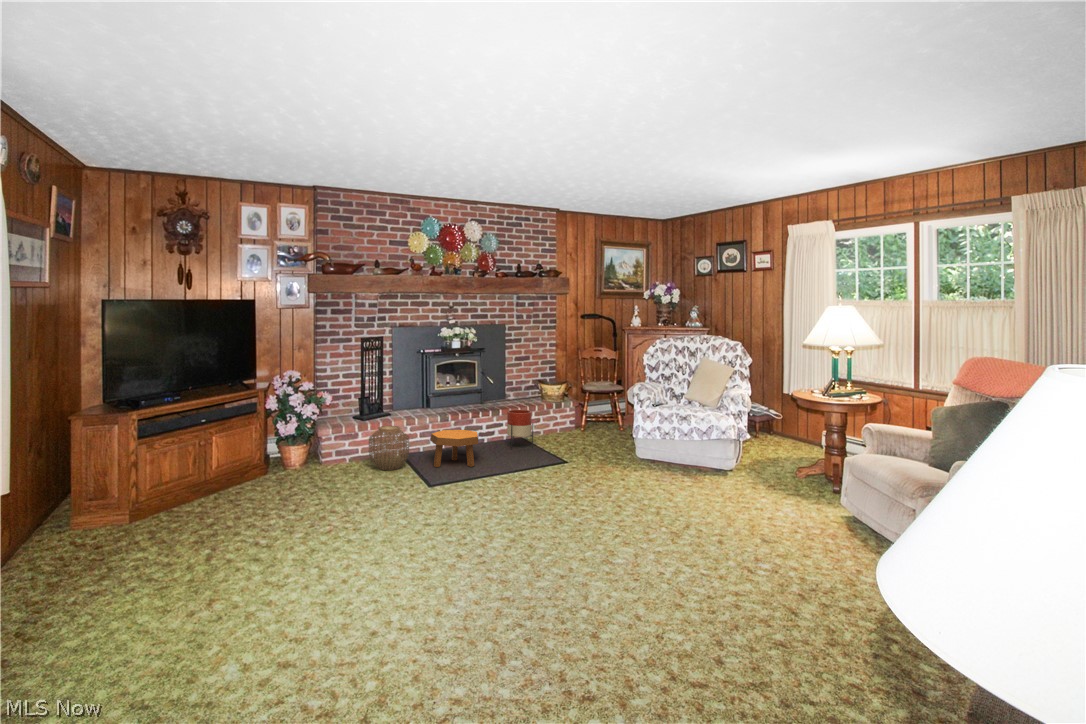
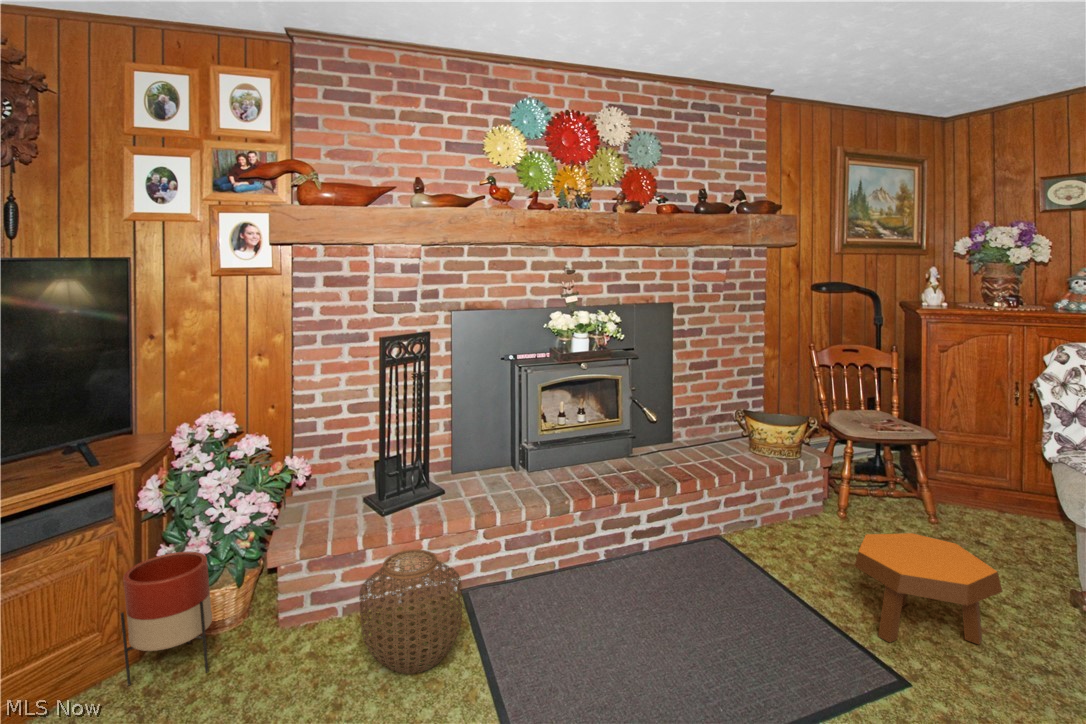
planter: present [507,410,533,450] -> present [121,551,212,686]
footstool: present [430,430,478,467] -> present [854,533,1003,645]

